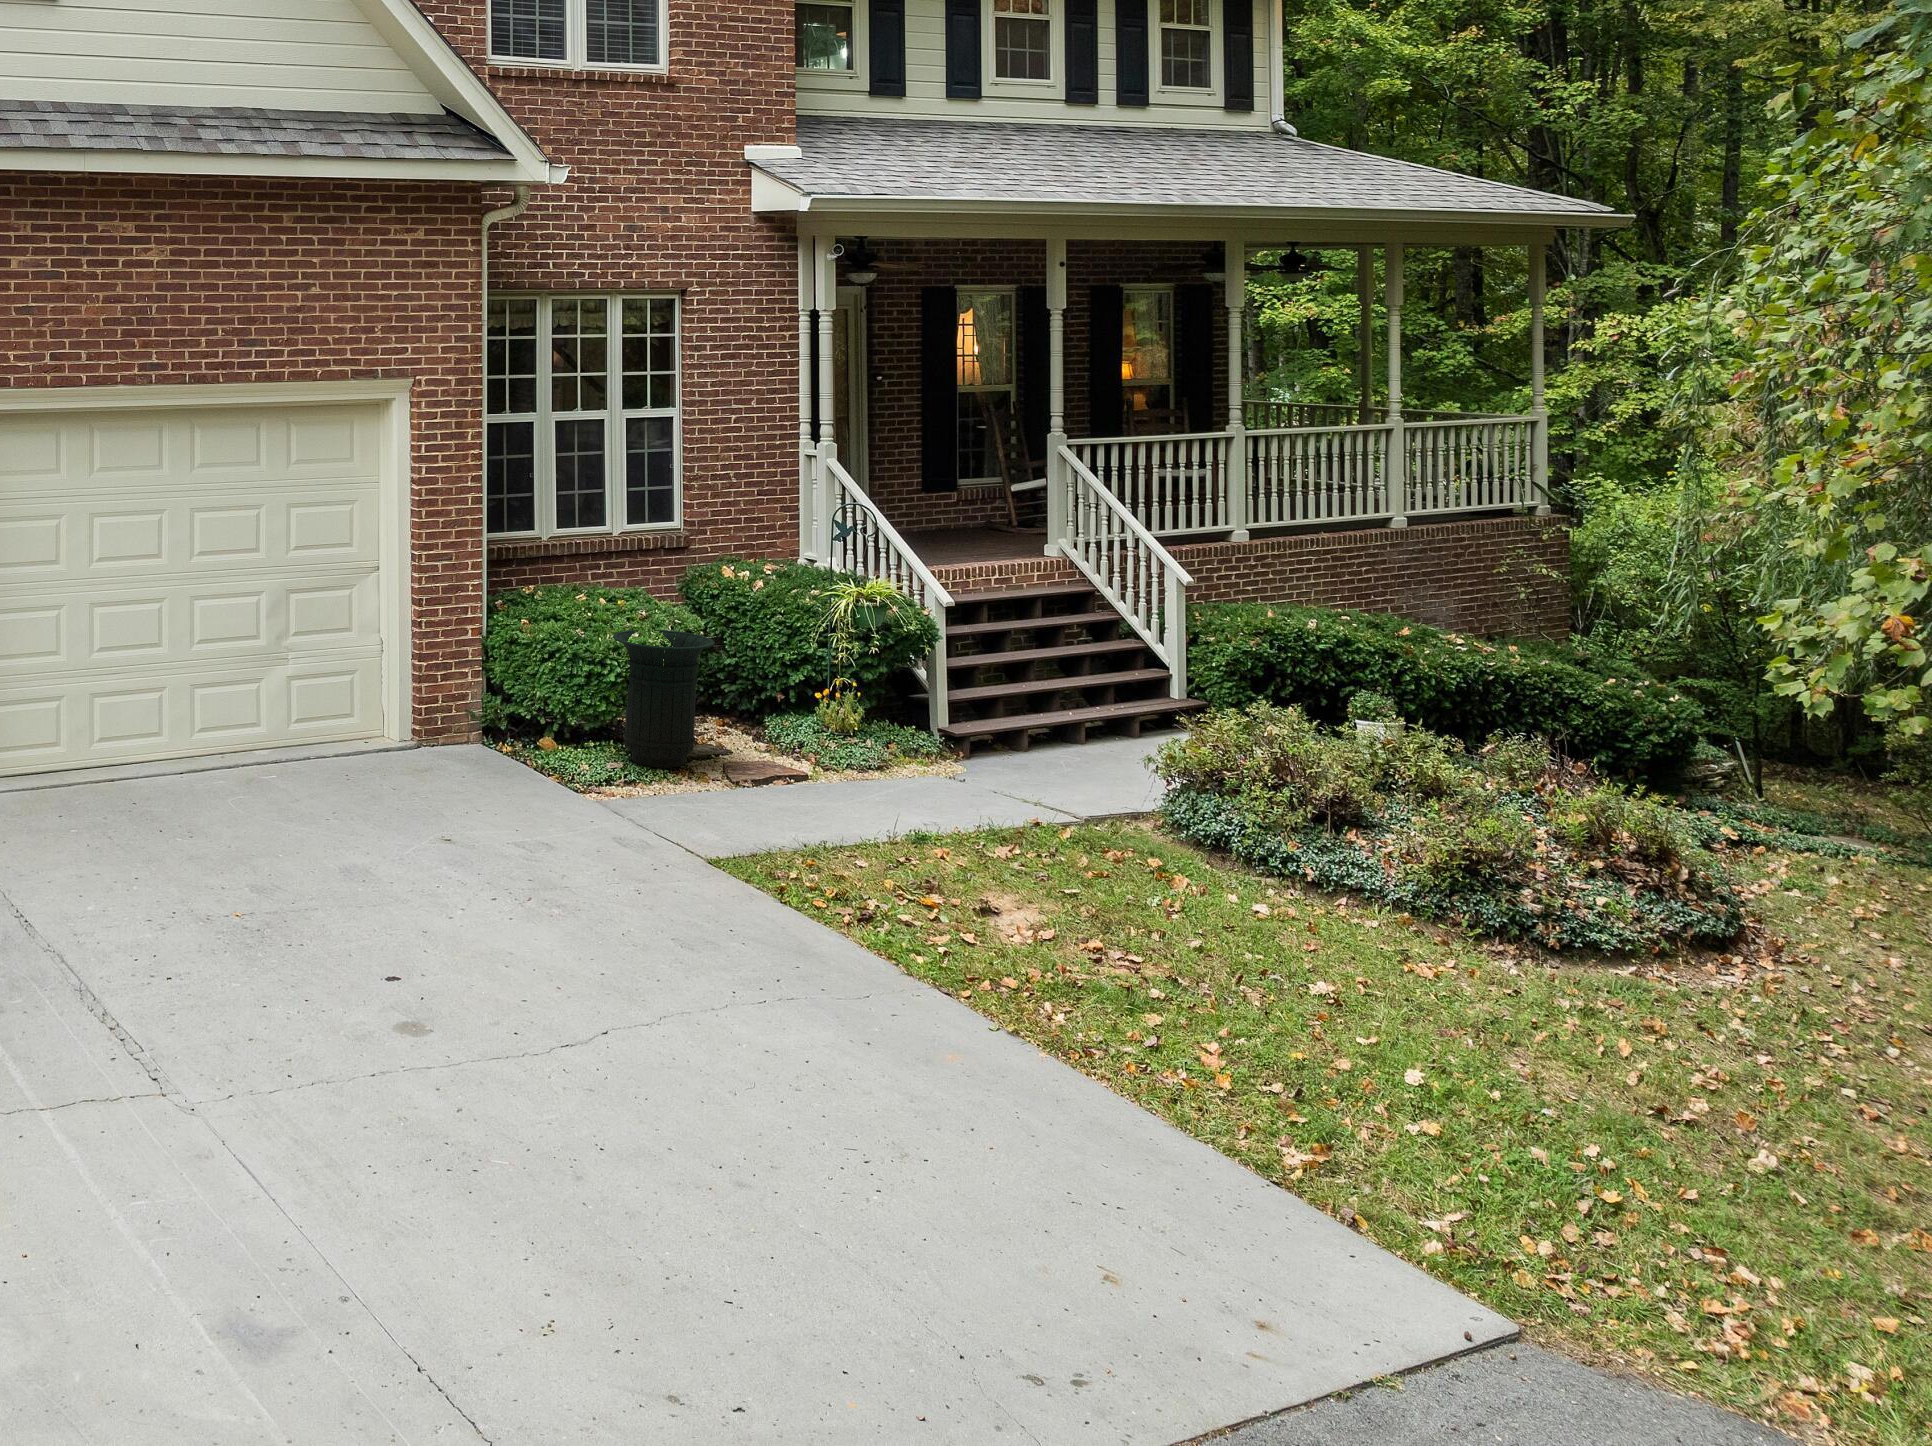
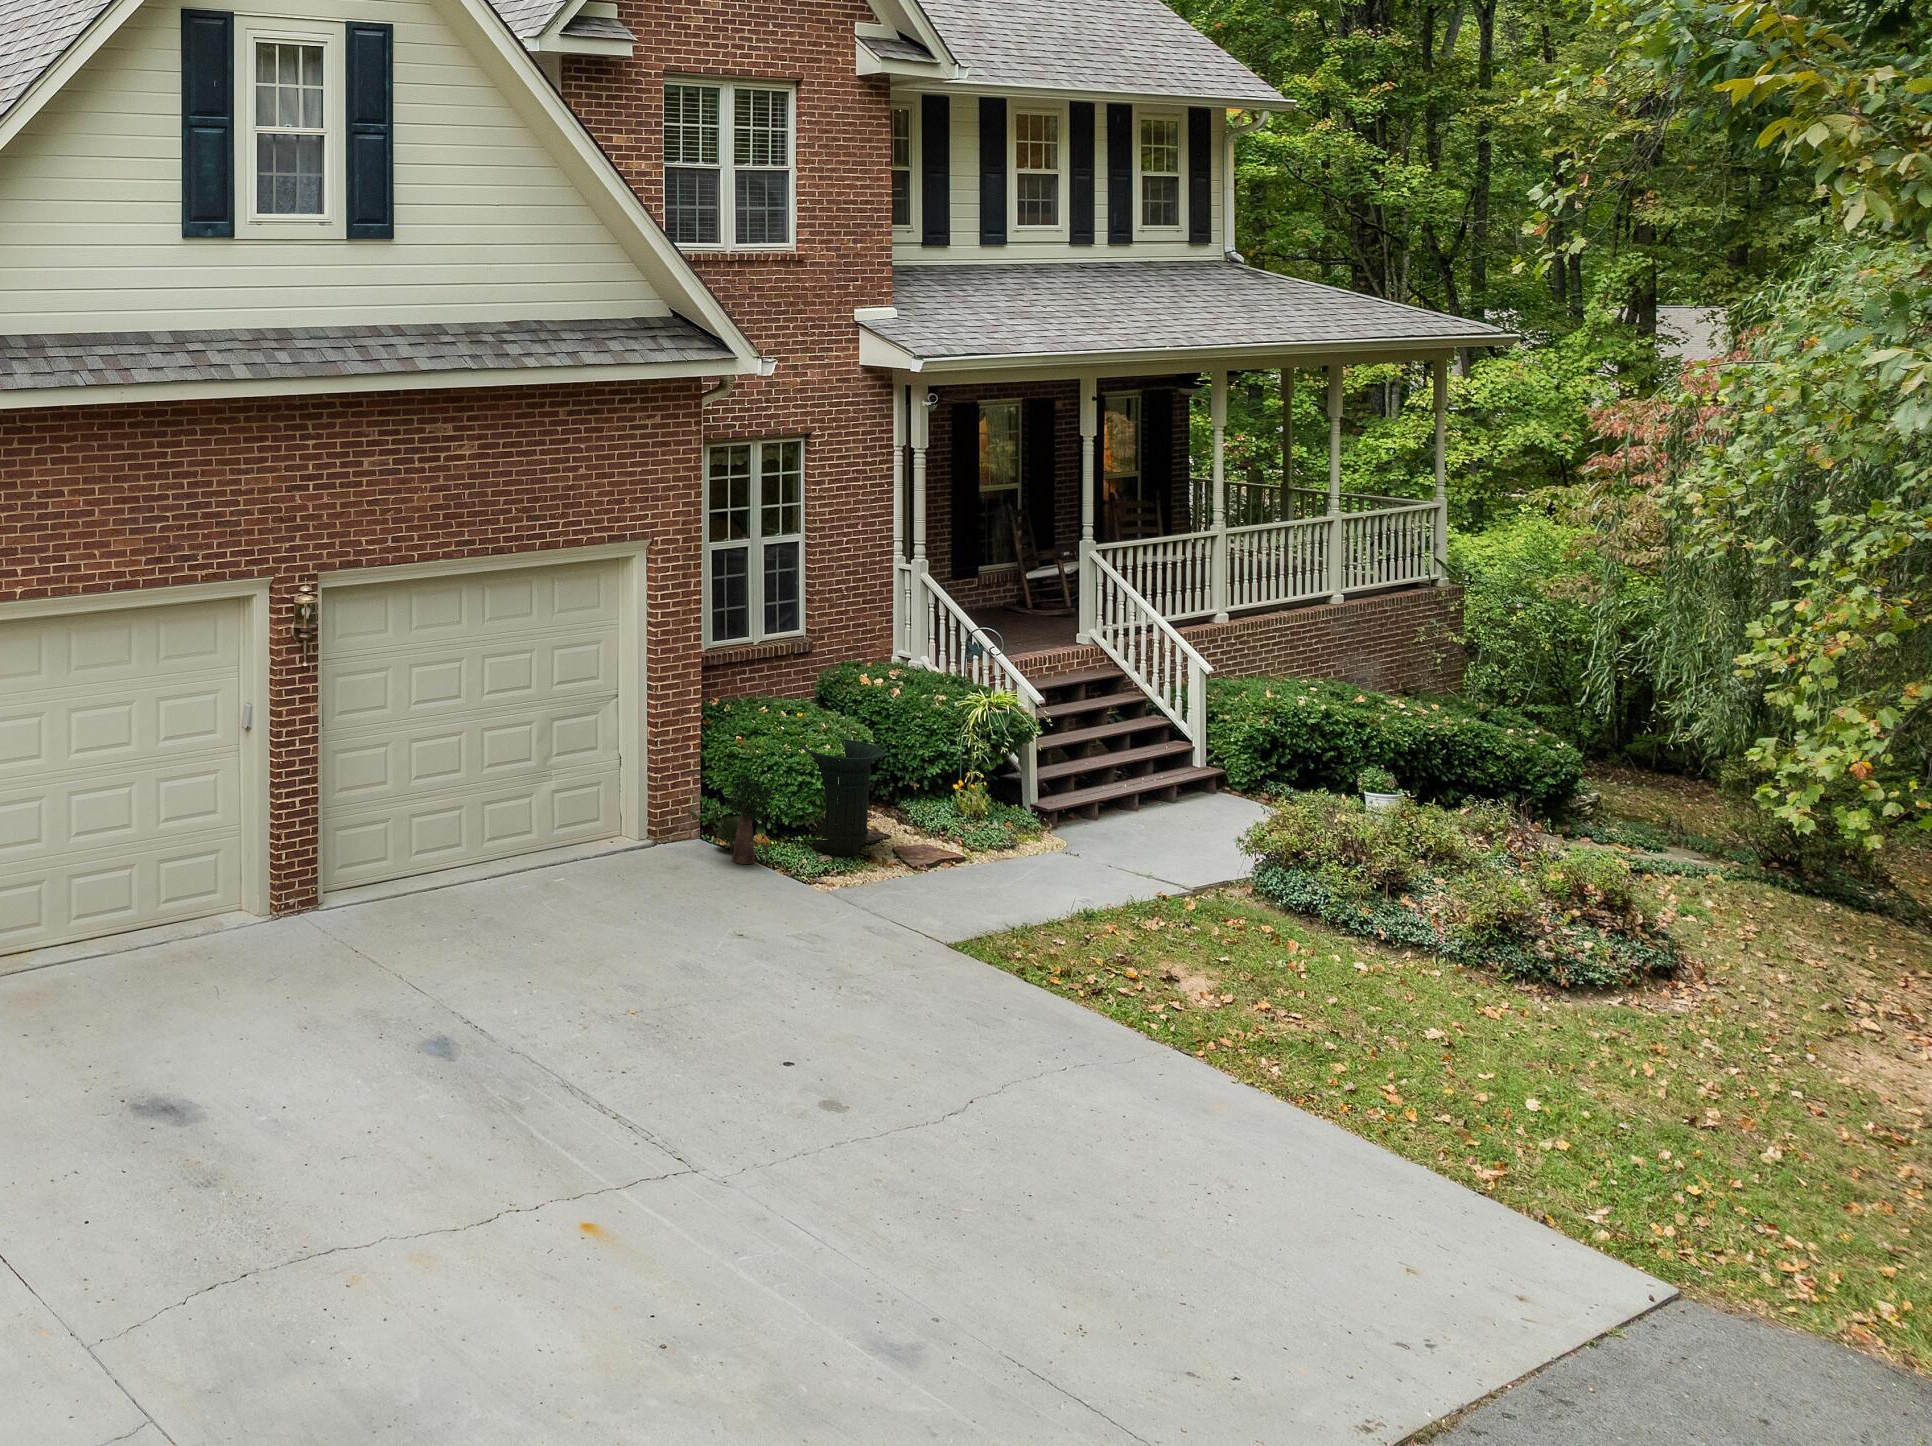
potted plant: none [503,663,570,771] -> present [716,773,776,864]

